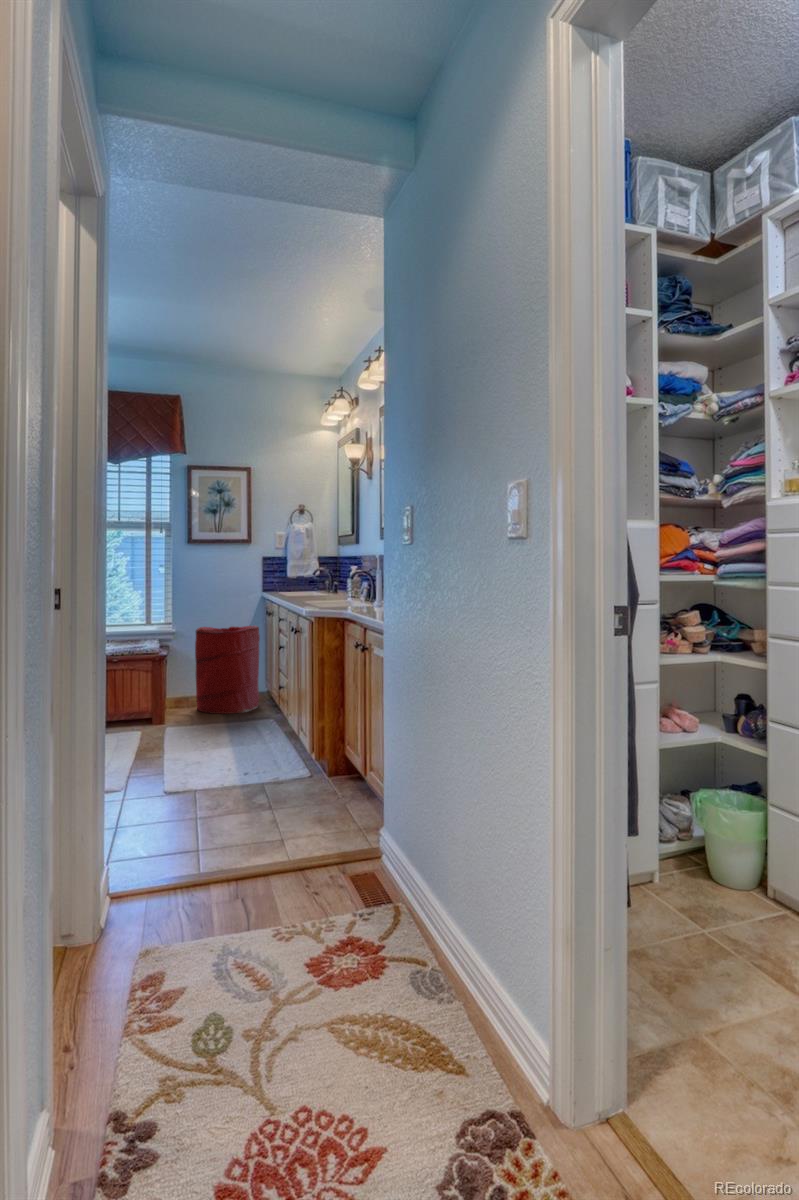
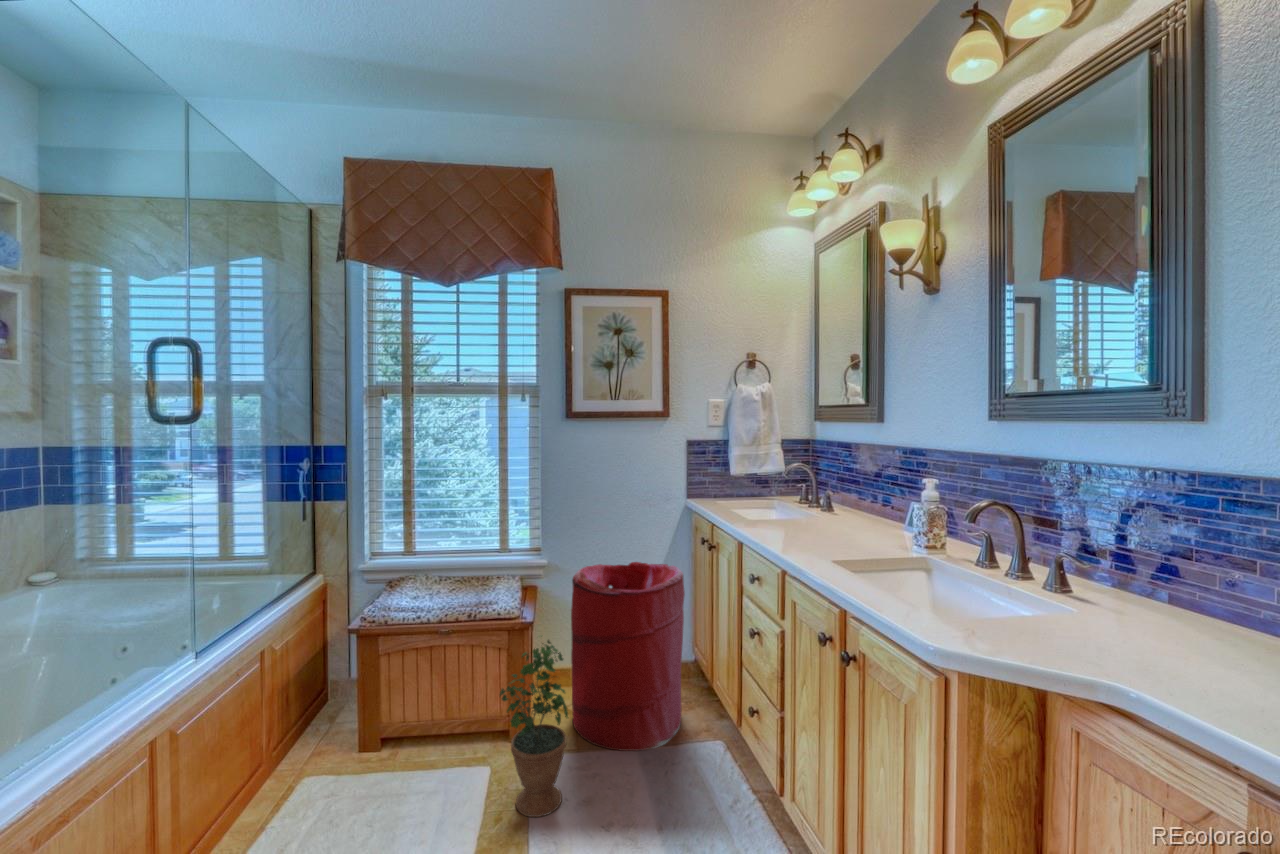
potted plant: none [161,647,197,728] -> present [500,640,568,817]

